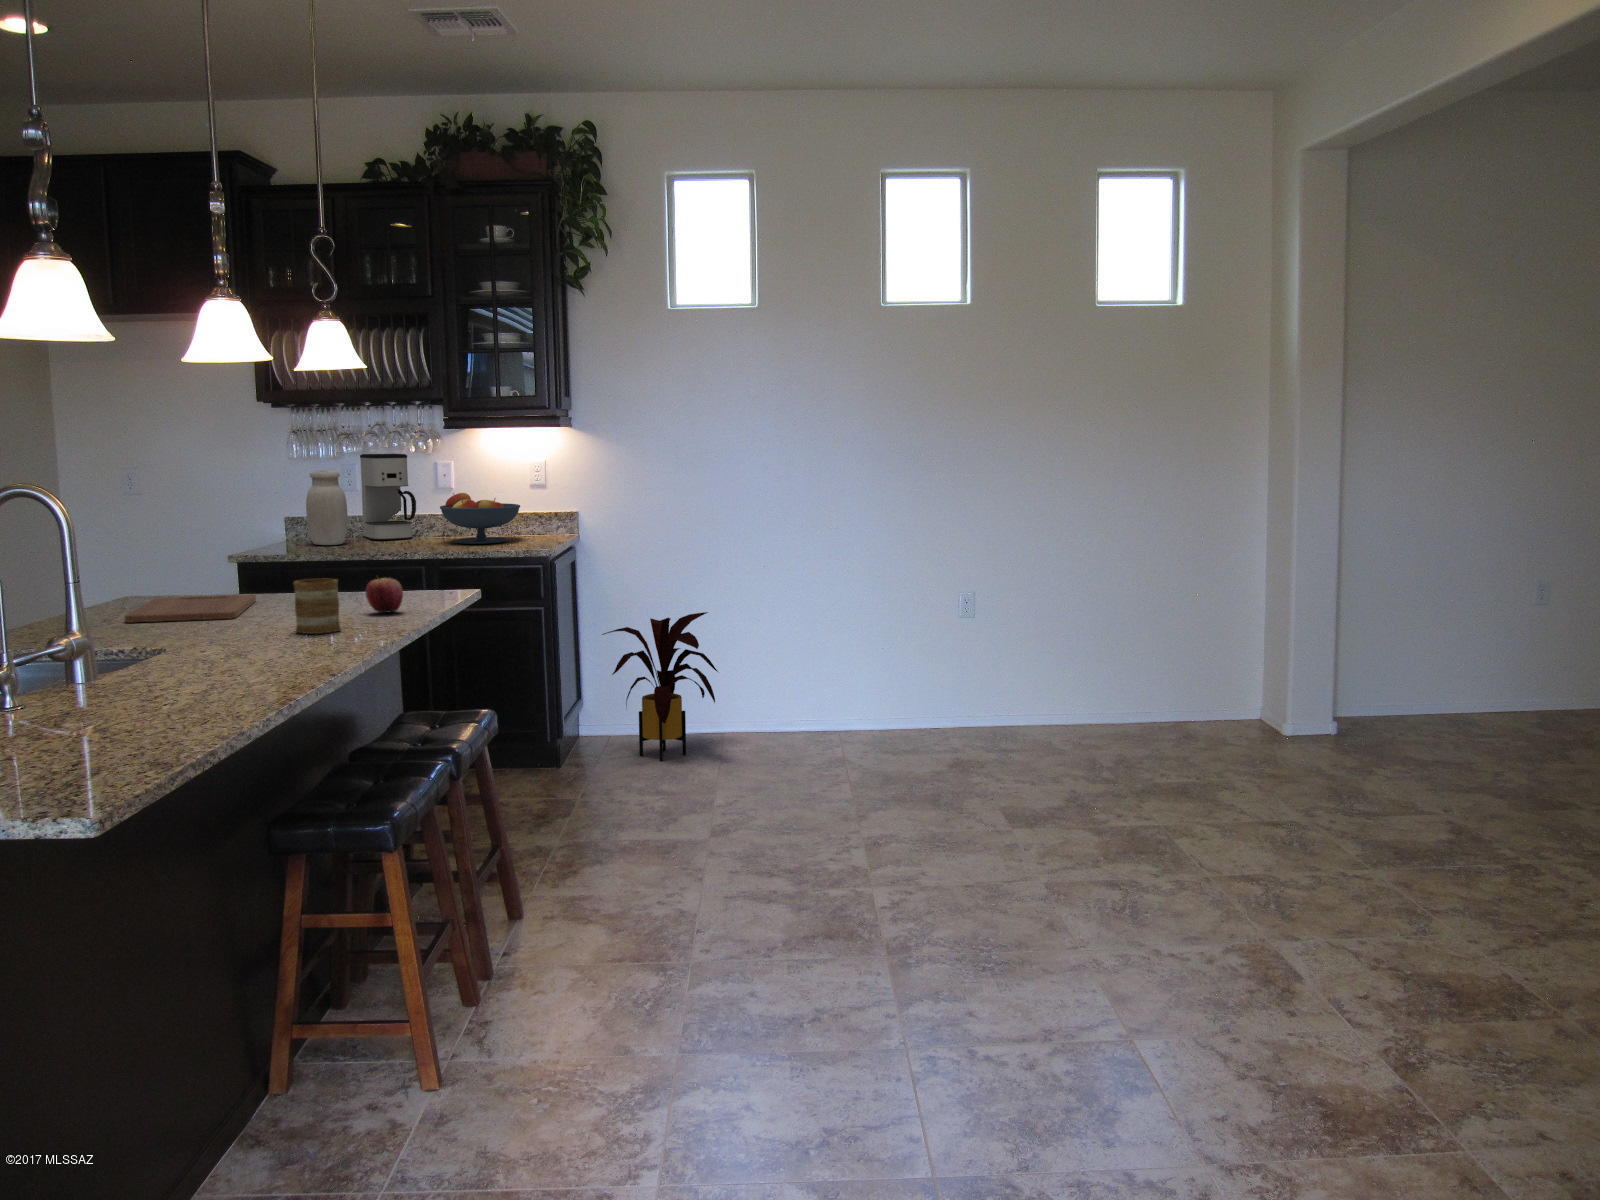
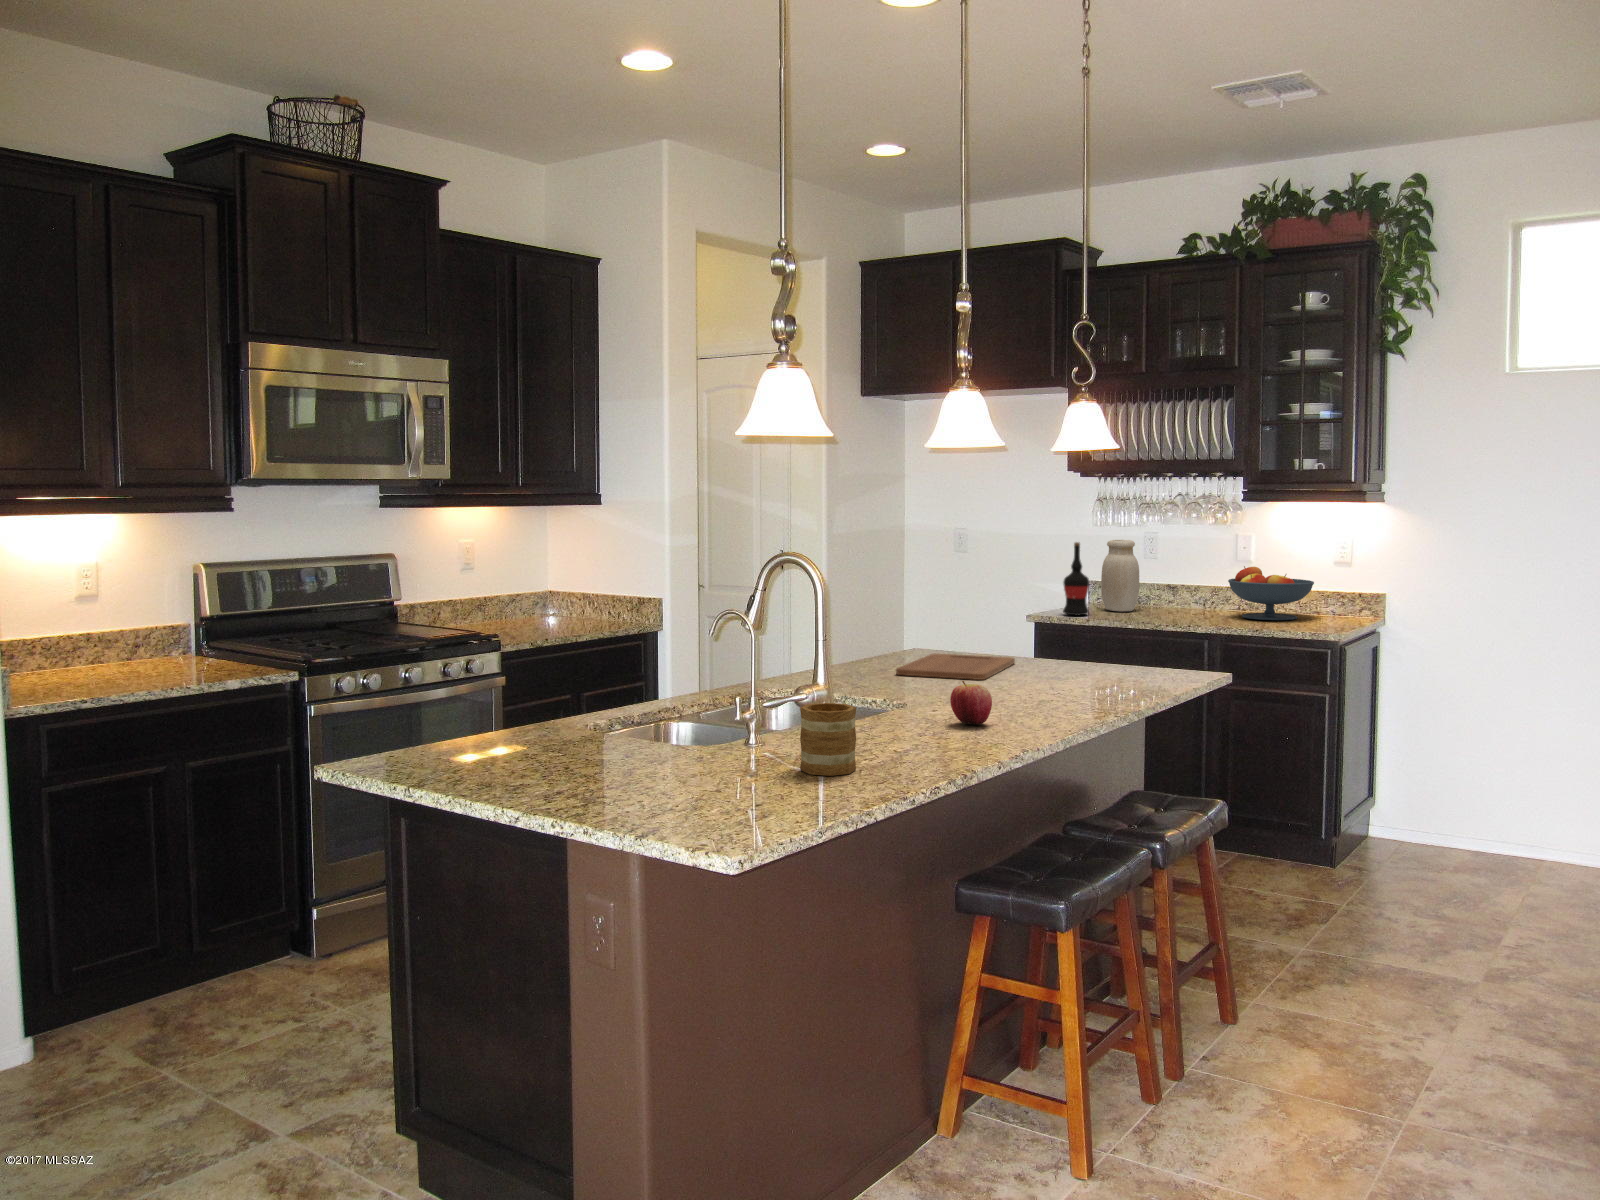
coffee maker: present [360,454,416,540] -> none [1157,524,1210,610]
wine bottle: none [268,474,298,551] -> present [1063,542,1089,615]
apple: present [366,577,403,613] -> present [950,681,992,724]
mug: present [294,579,340,634] -> present [800,703,856,776]
house plant: present [602,612,718,761] -> none [1397,716,1544,879]

